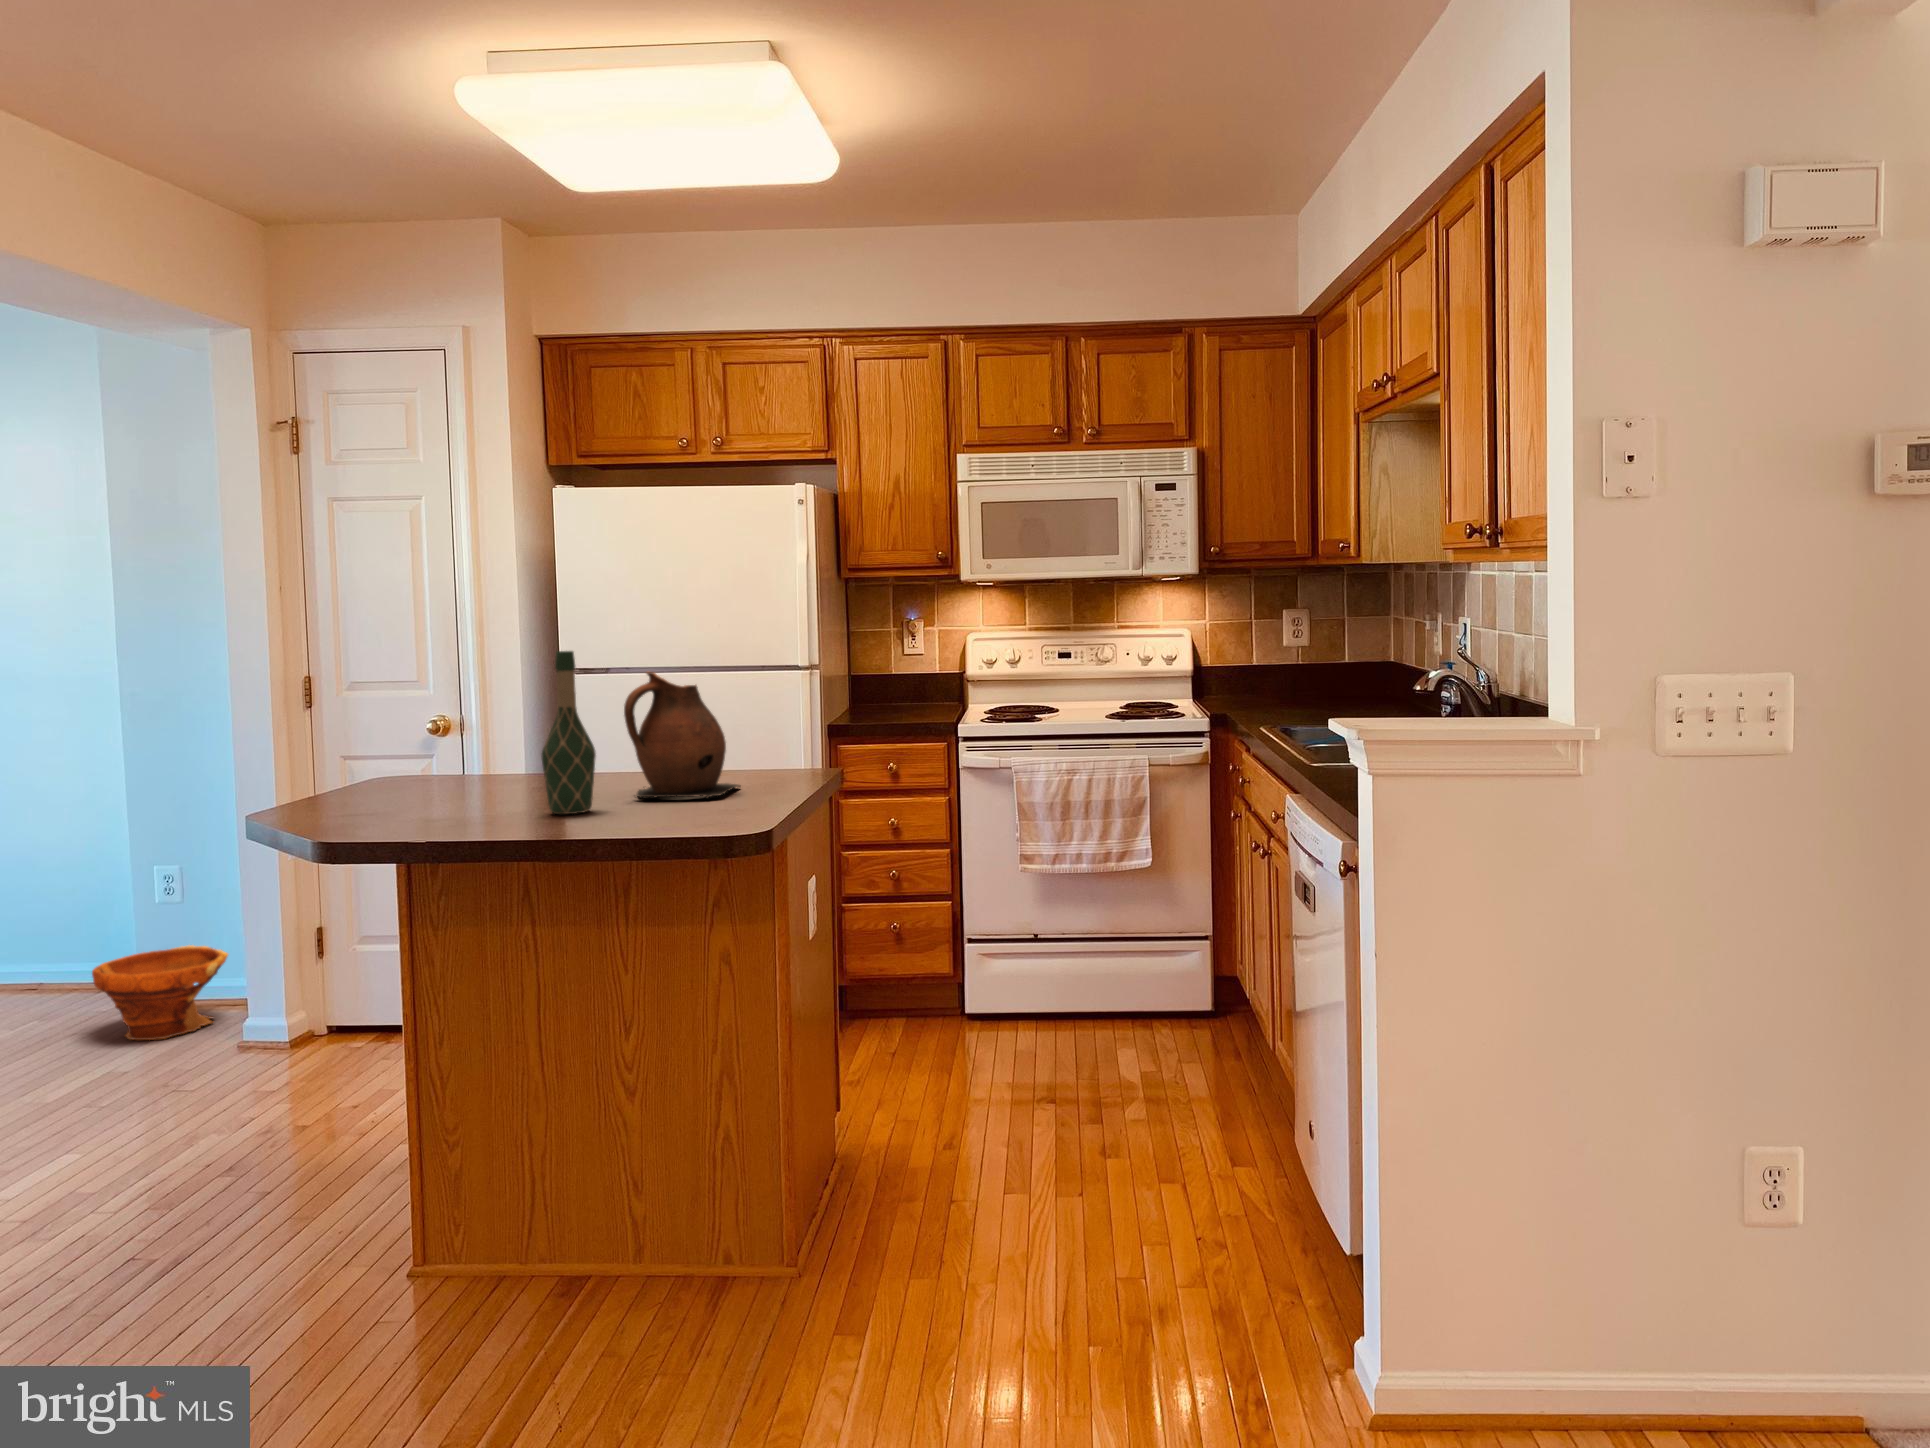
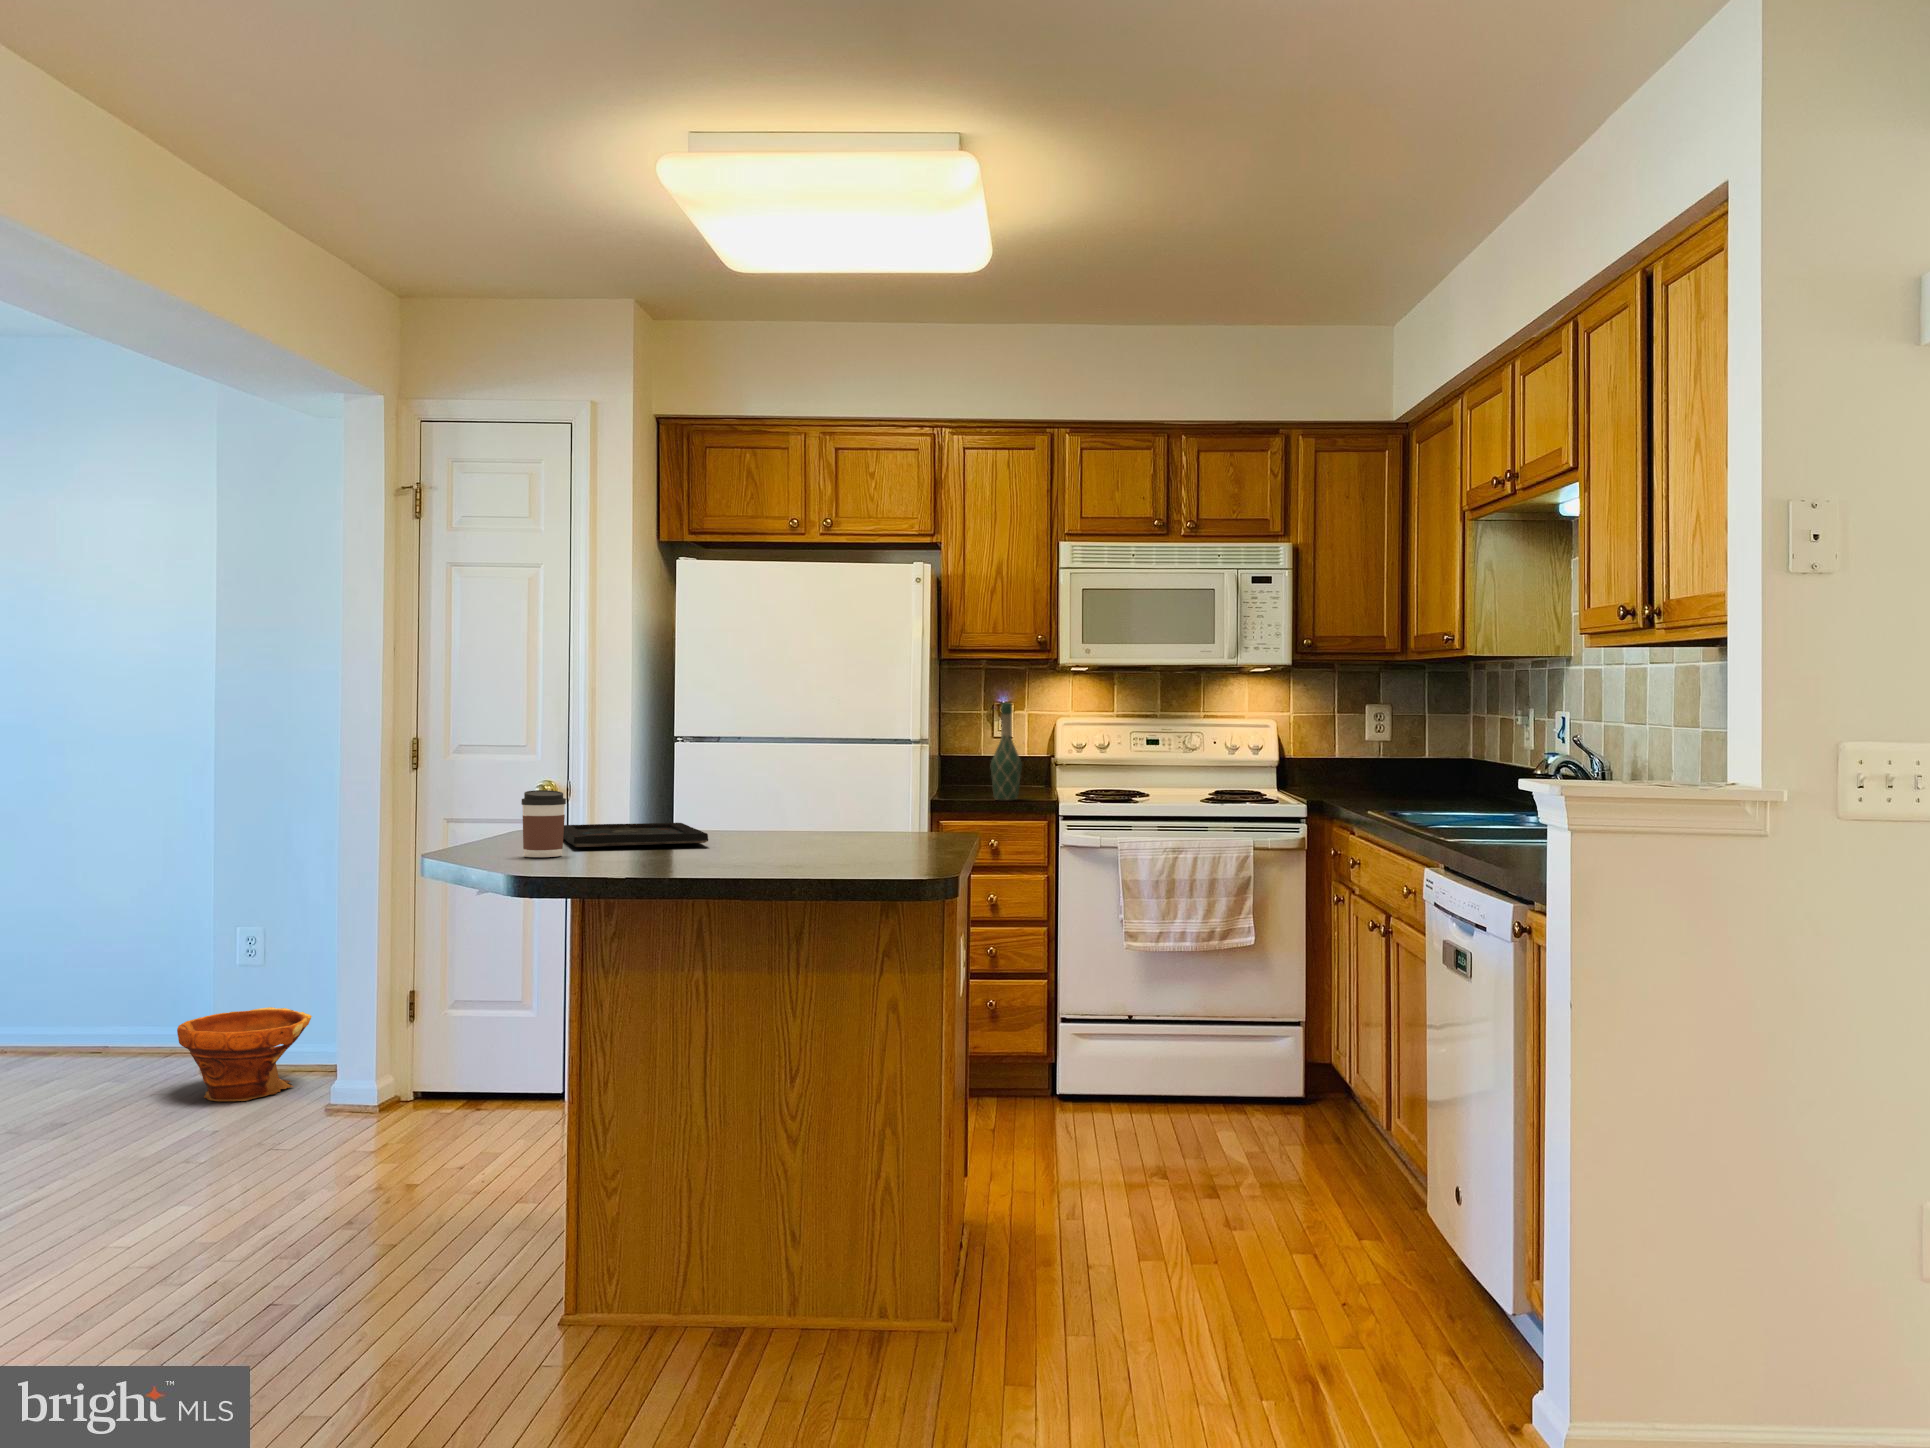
wine bottle: present [541,651,596,814] -> present [991,702,1022,800]
ceramic pitcher: present [624,672,740,798] -> none [804,725,904,849]
coffee cup: none [318,753,366,823] -> present [521,790,566,857]
tray: none [386,771,531,807] -> present [563,823,708,847]

